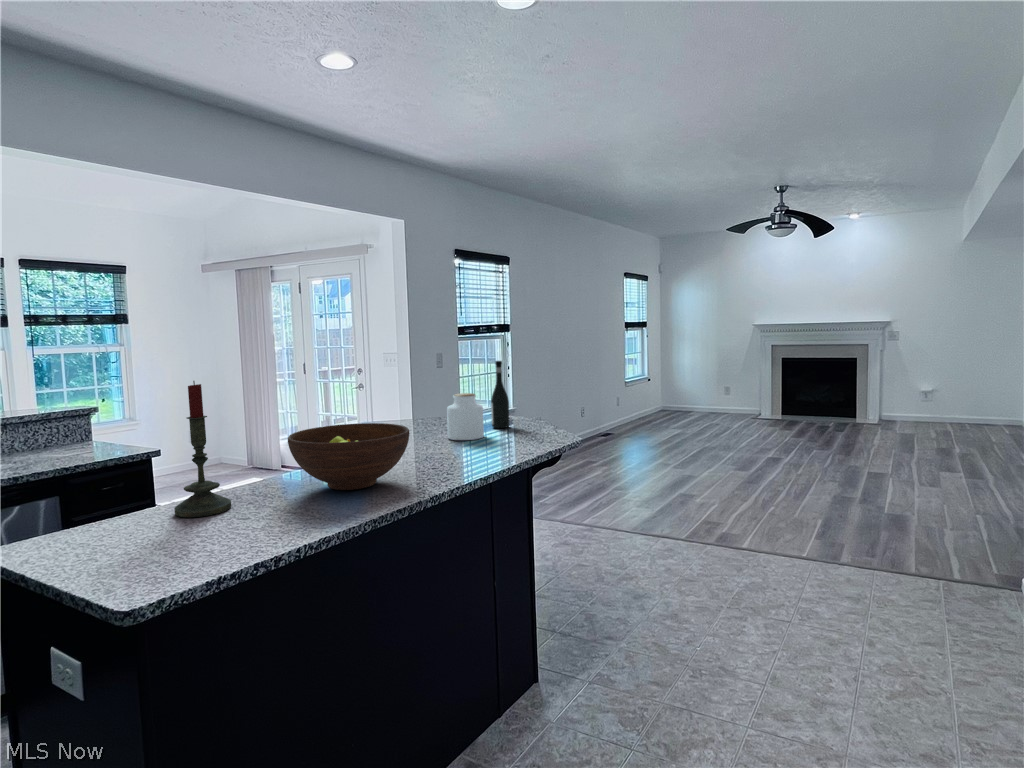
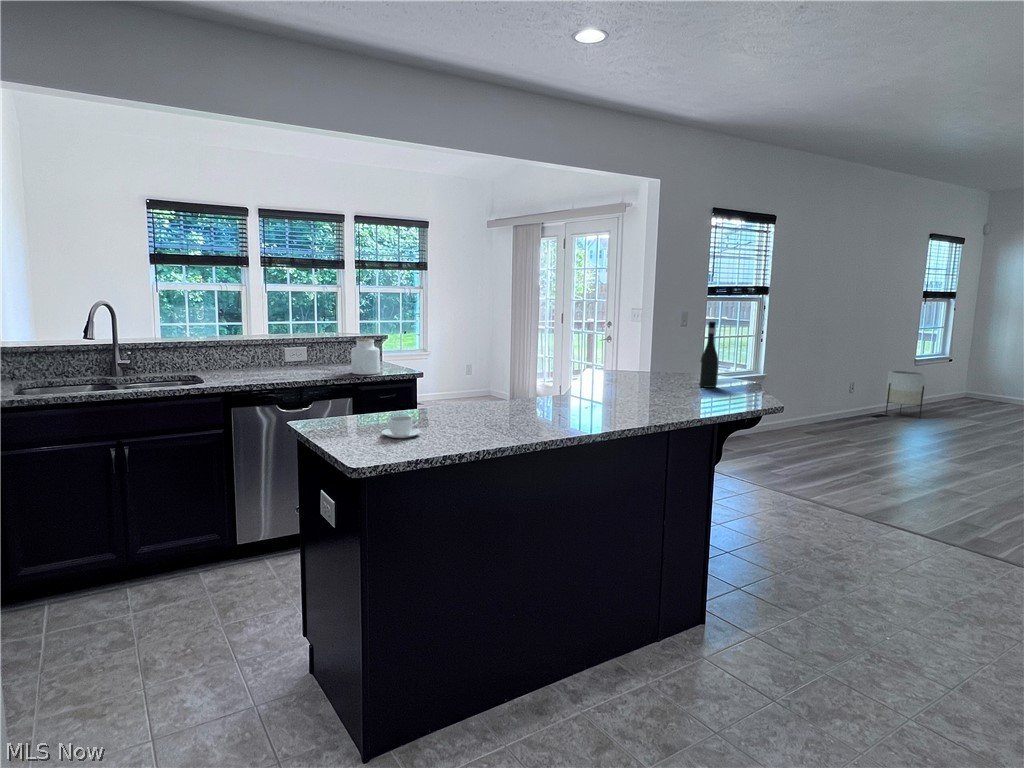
candle: present [174,381,231,518] -> none [410,317,449,421]
planter: none [608,391,637,432] -> present [885,371,926,419]
jar: present [447,393,484,440] -> present [351,339,380,375]
fruit bowl: present [288,423,410,490] -> none [495,364,595,419]
coffee cup: none [145,517,205,550] -> present [382,416,421,438]

